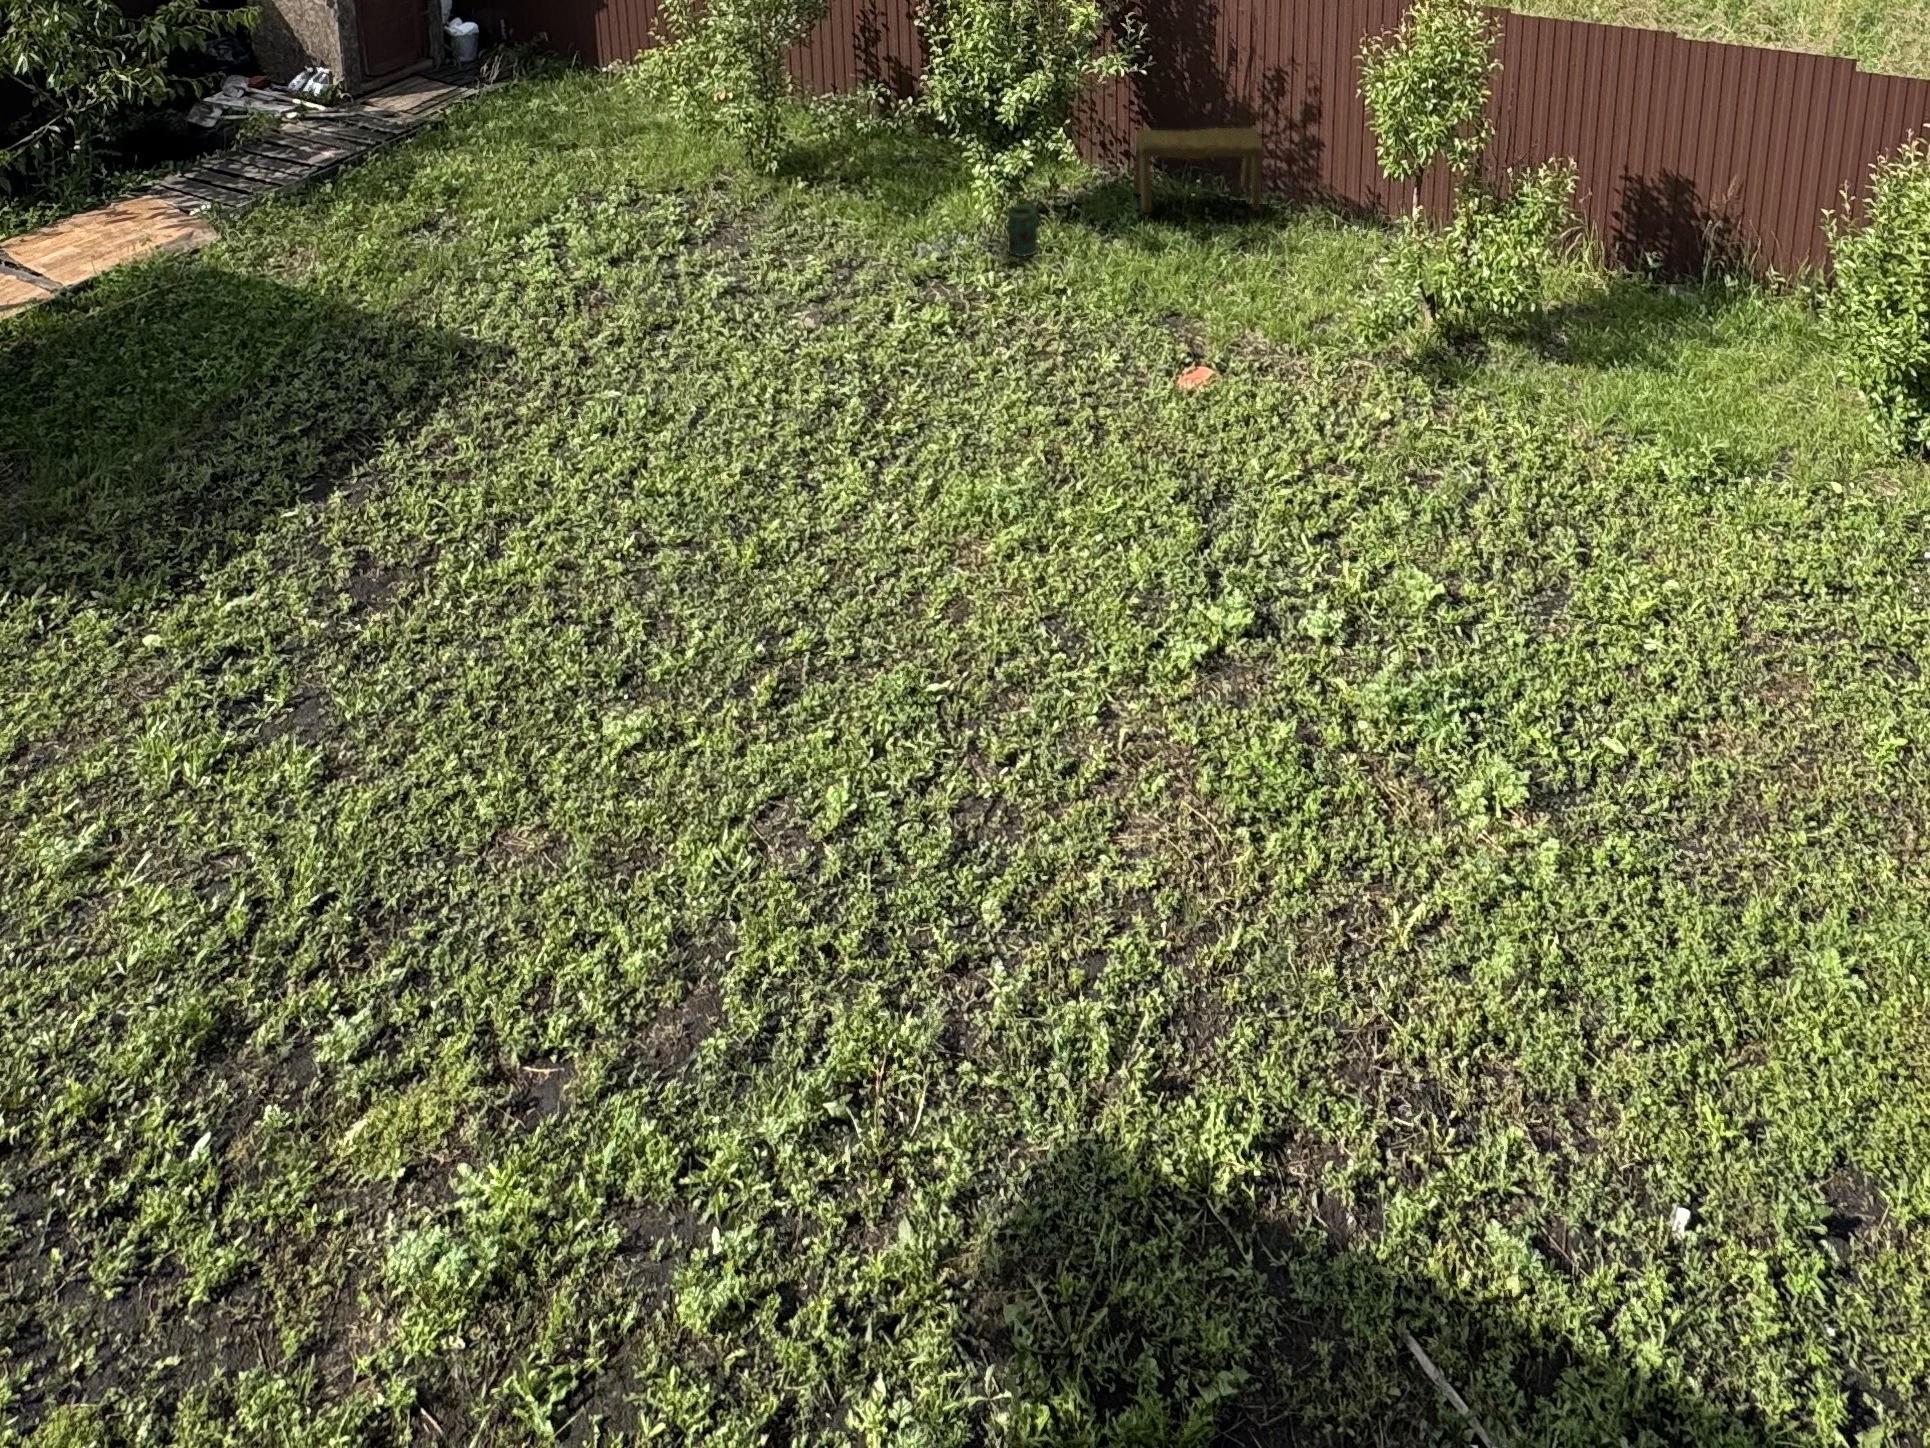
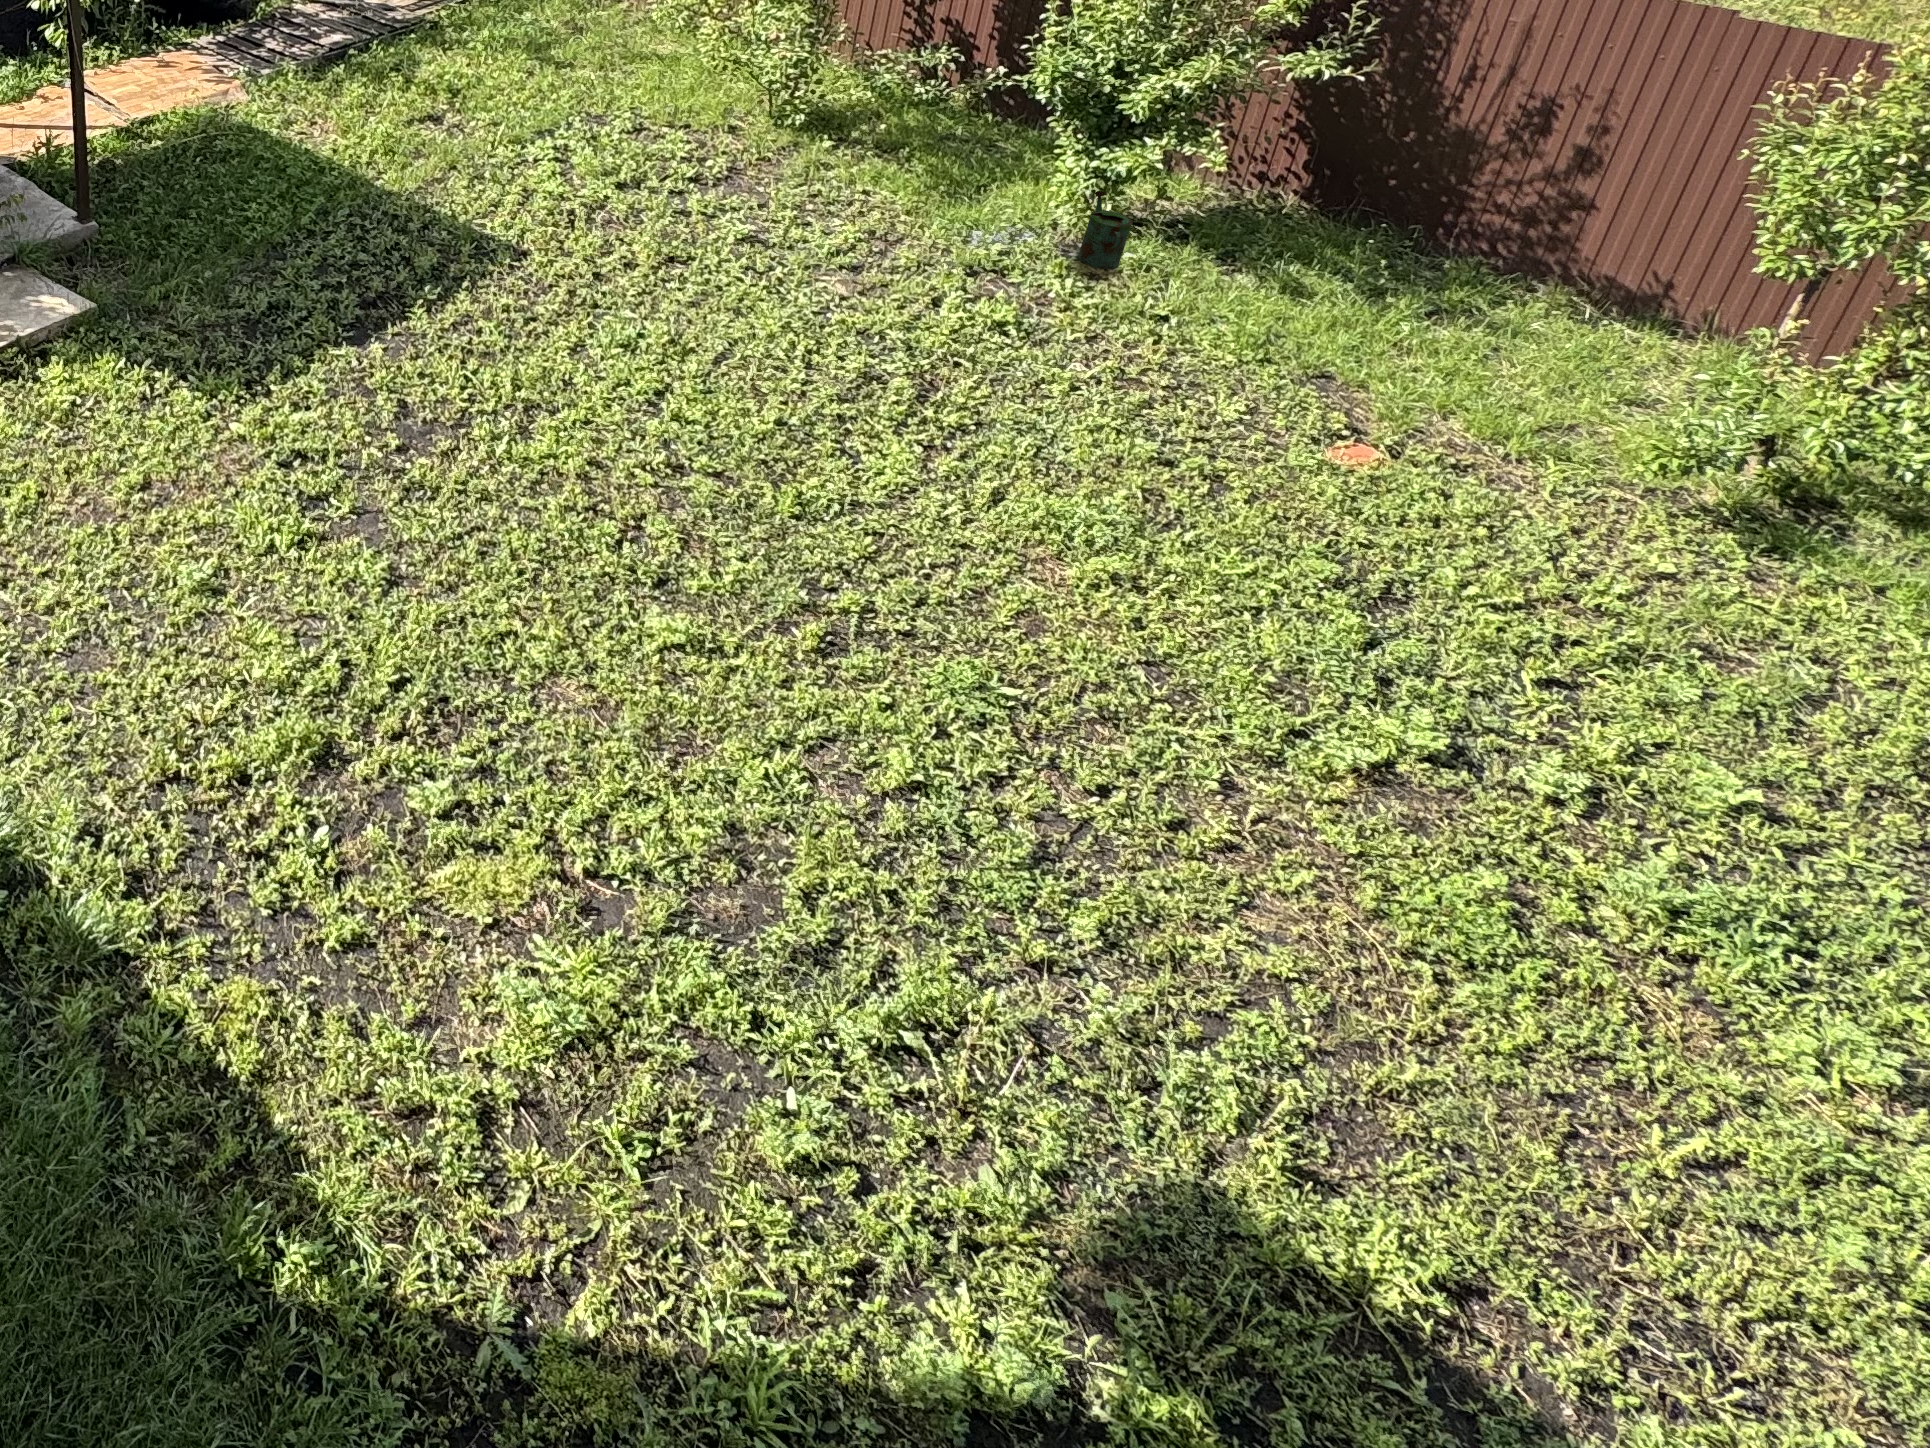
bench: present [1133,128,1264,213] -> none [1249,150,1473,275]

